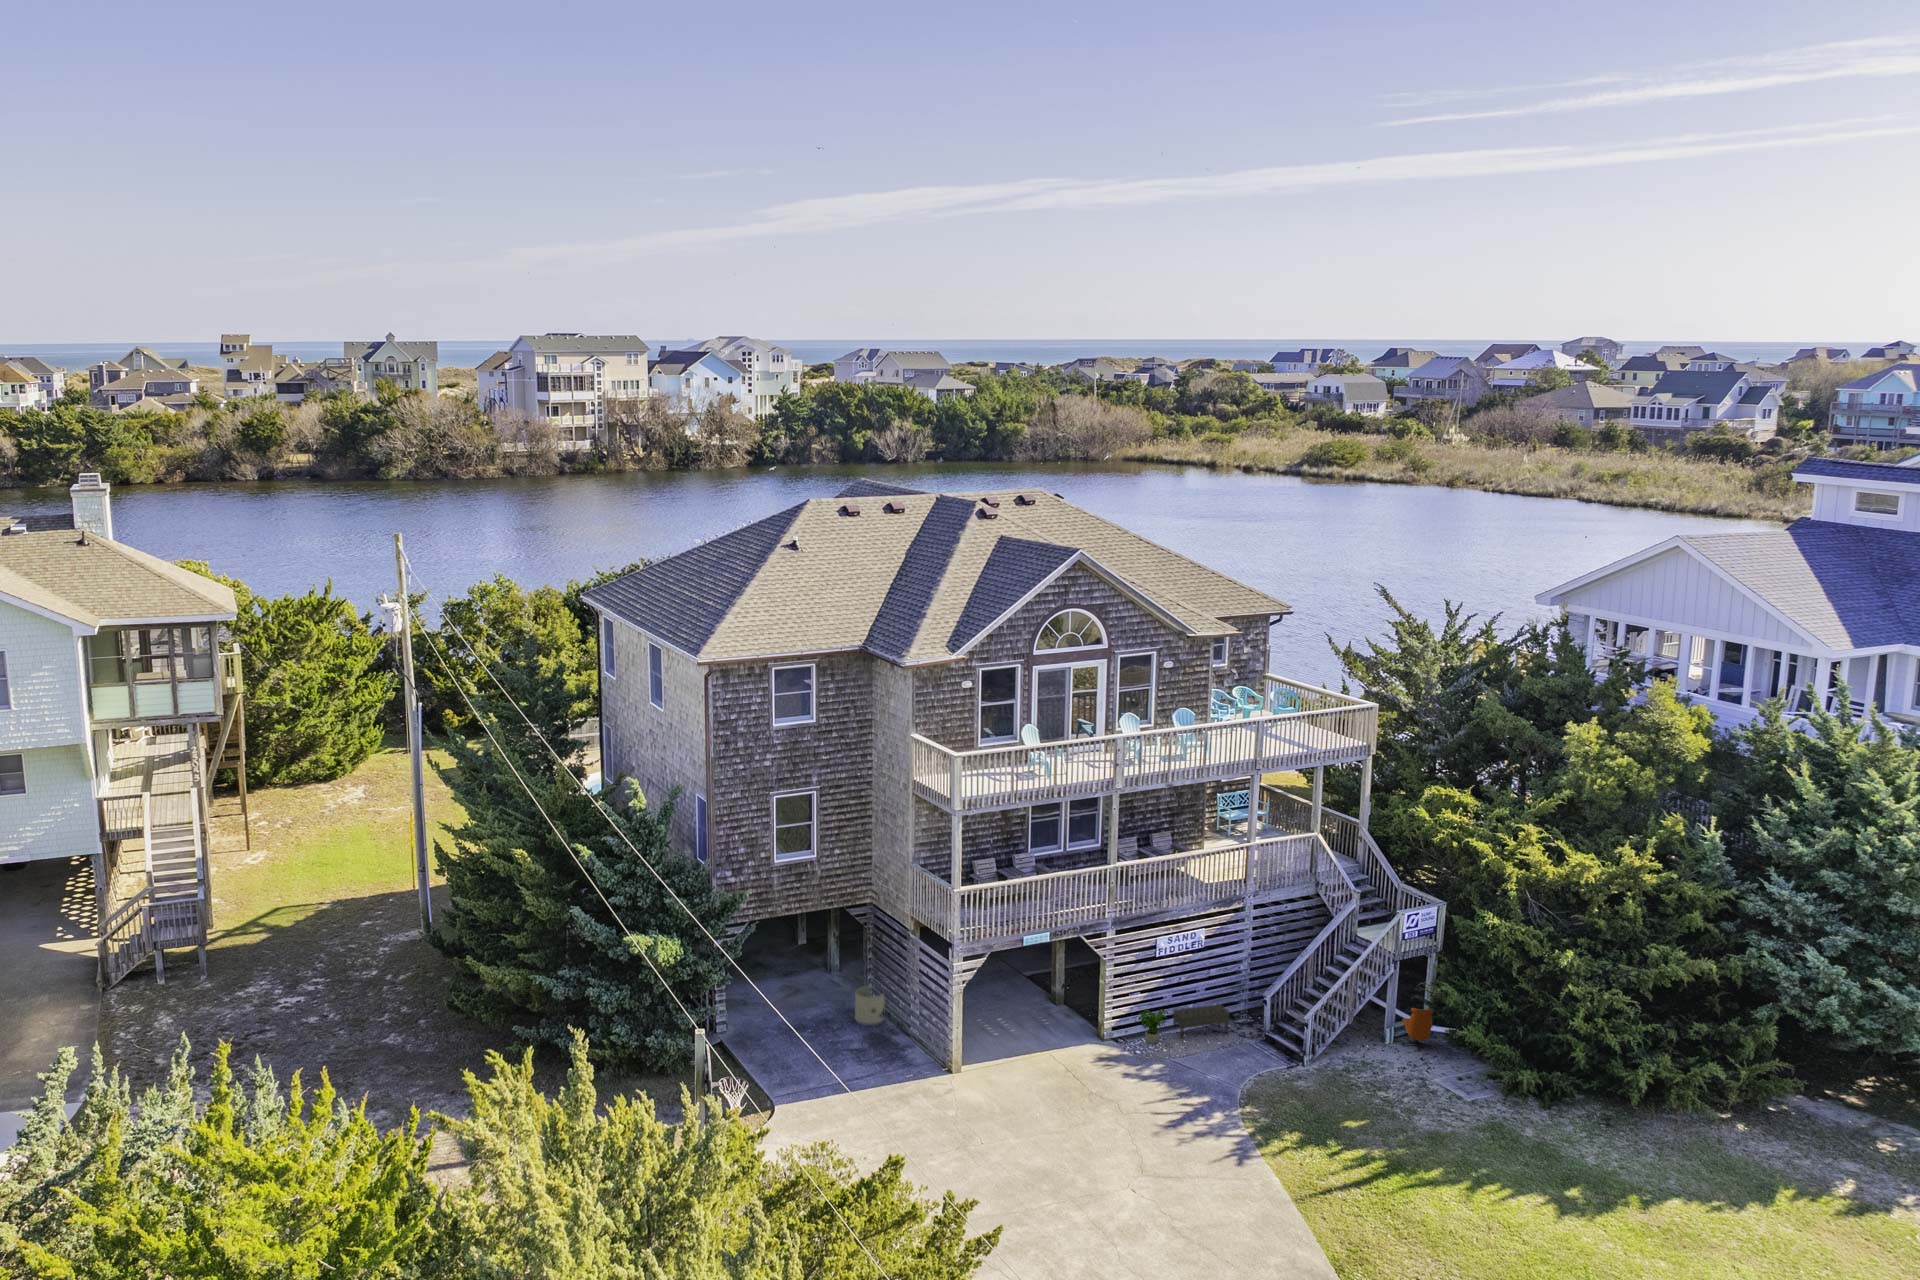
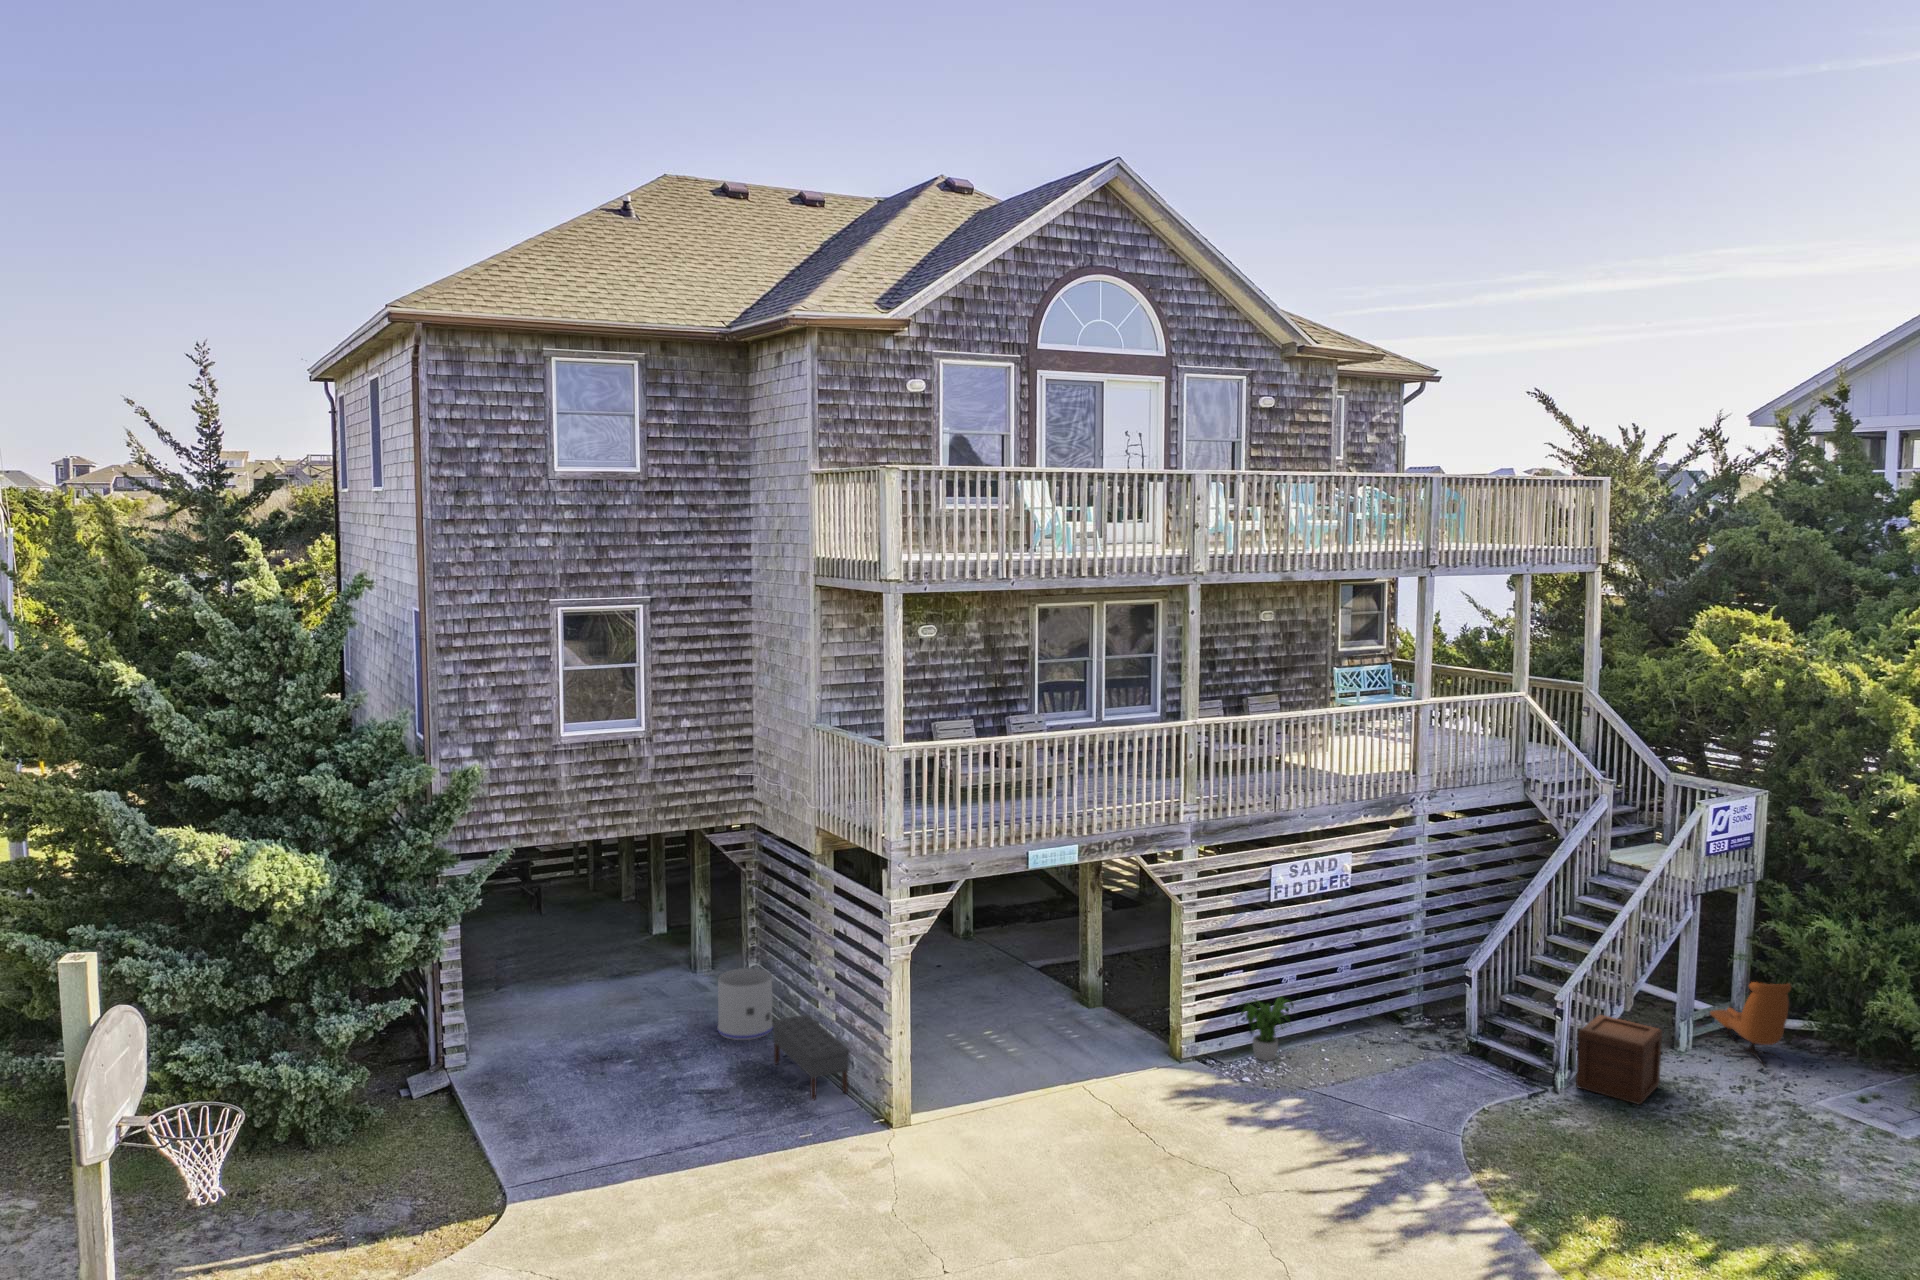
bench: present [1173,1004,1230,1038] -> present [772,1015,850,1100]
wooden crate: none [1311,1024,1357,1072] -> present [1576,1015,1662,1104]

